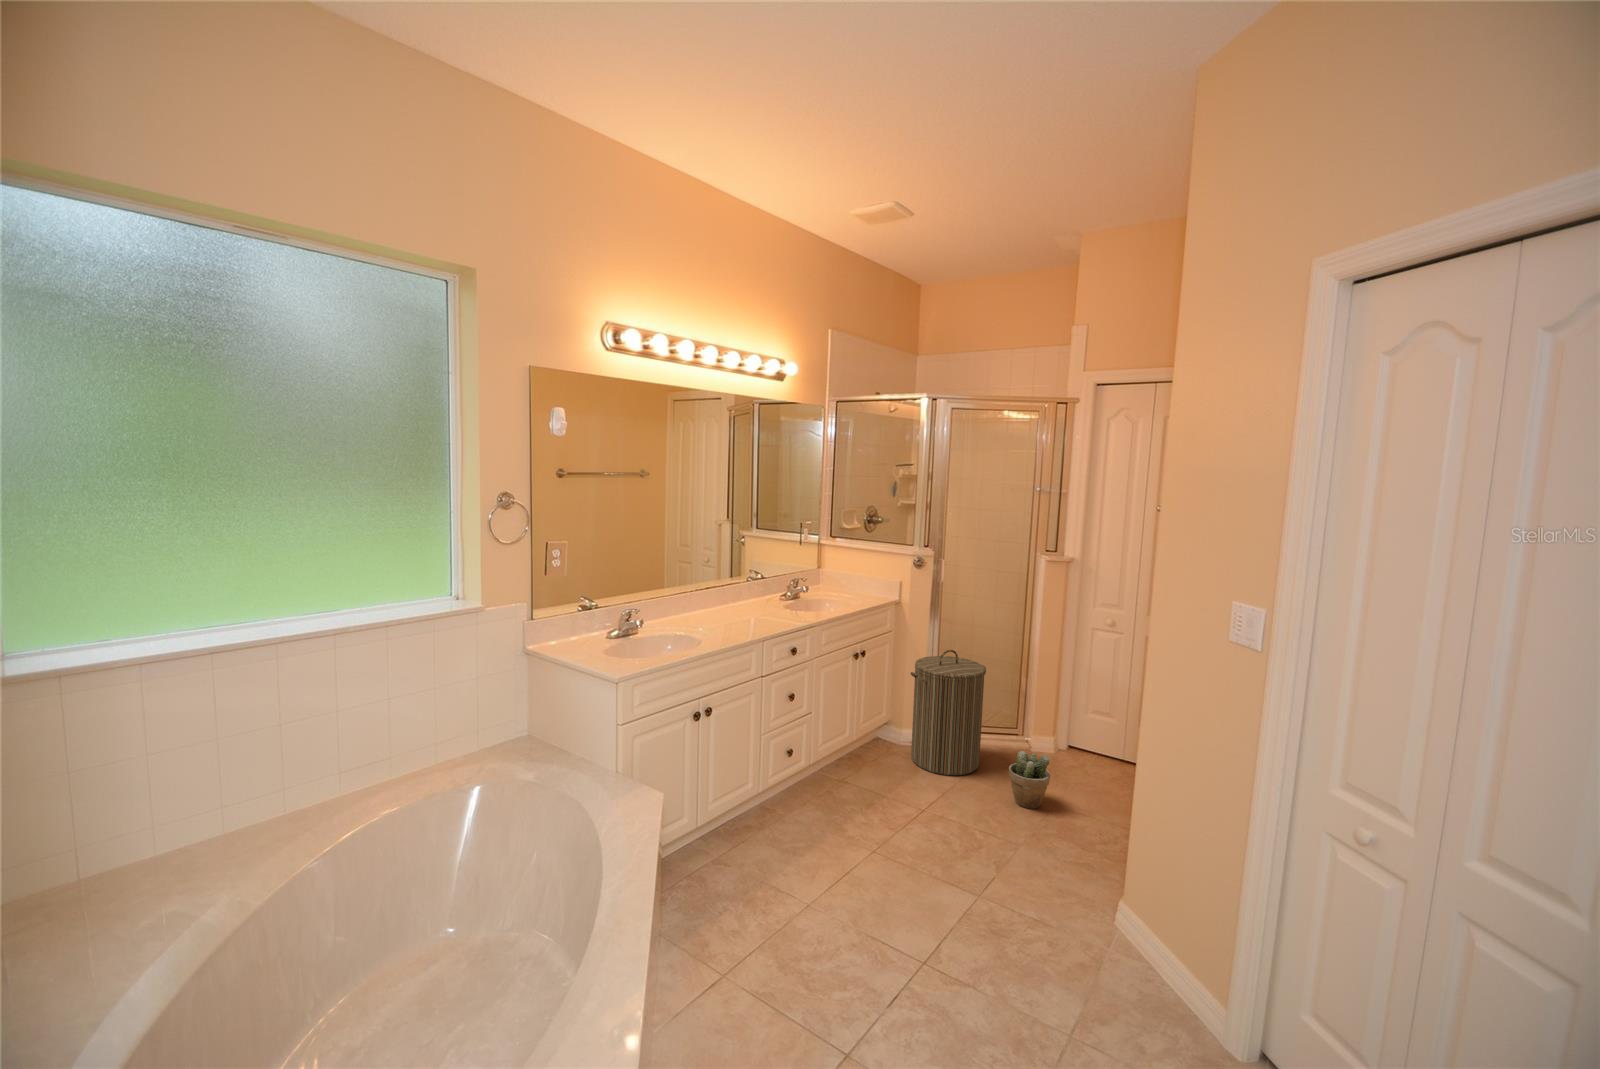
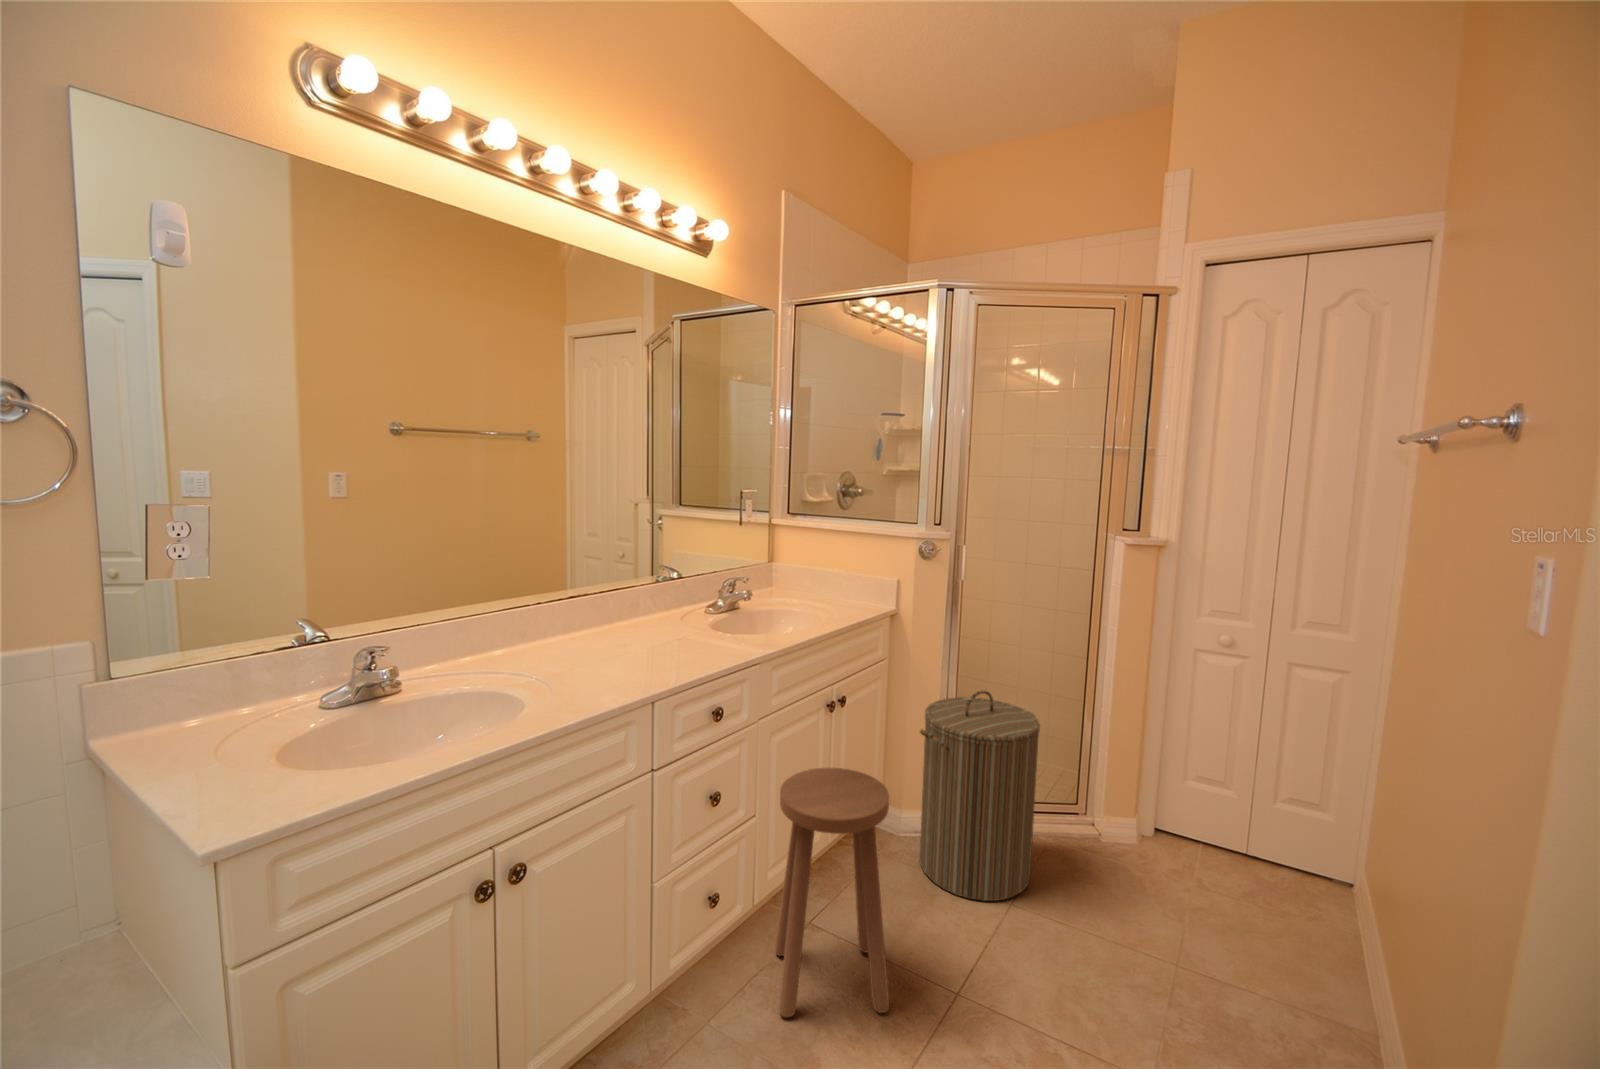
stool: none [822,687,886,814] -> present [775,768,889,1017]
potted plant: present [1009,751,1050,809] -> none [1098,872,1175,976]

